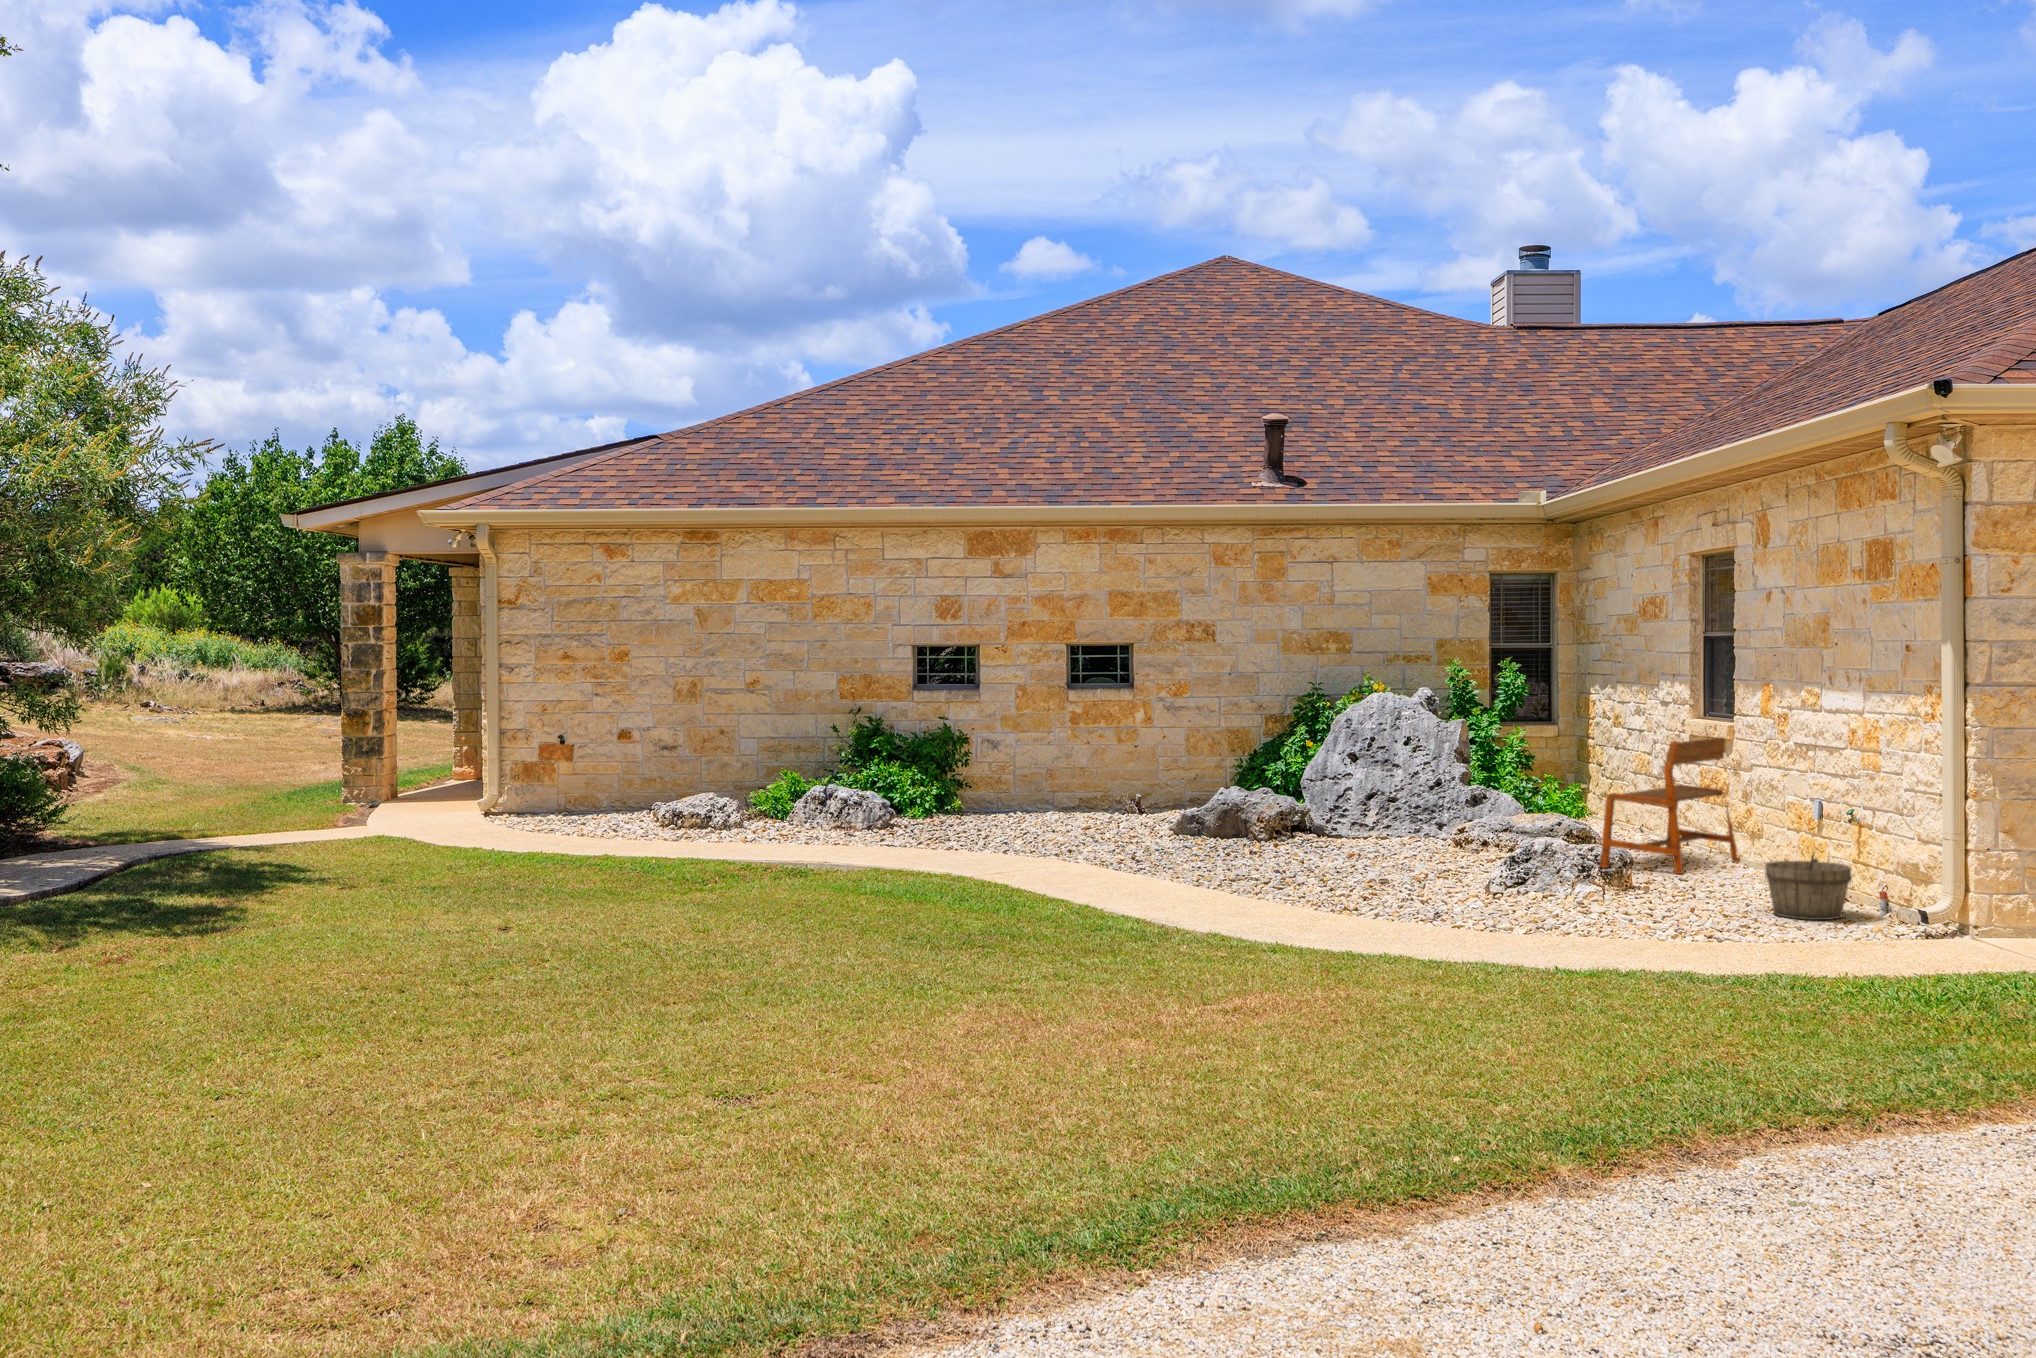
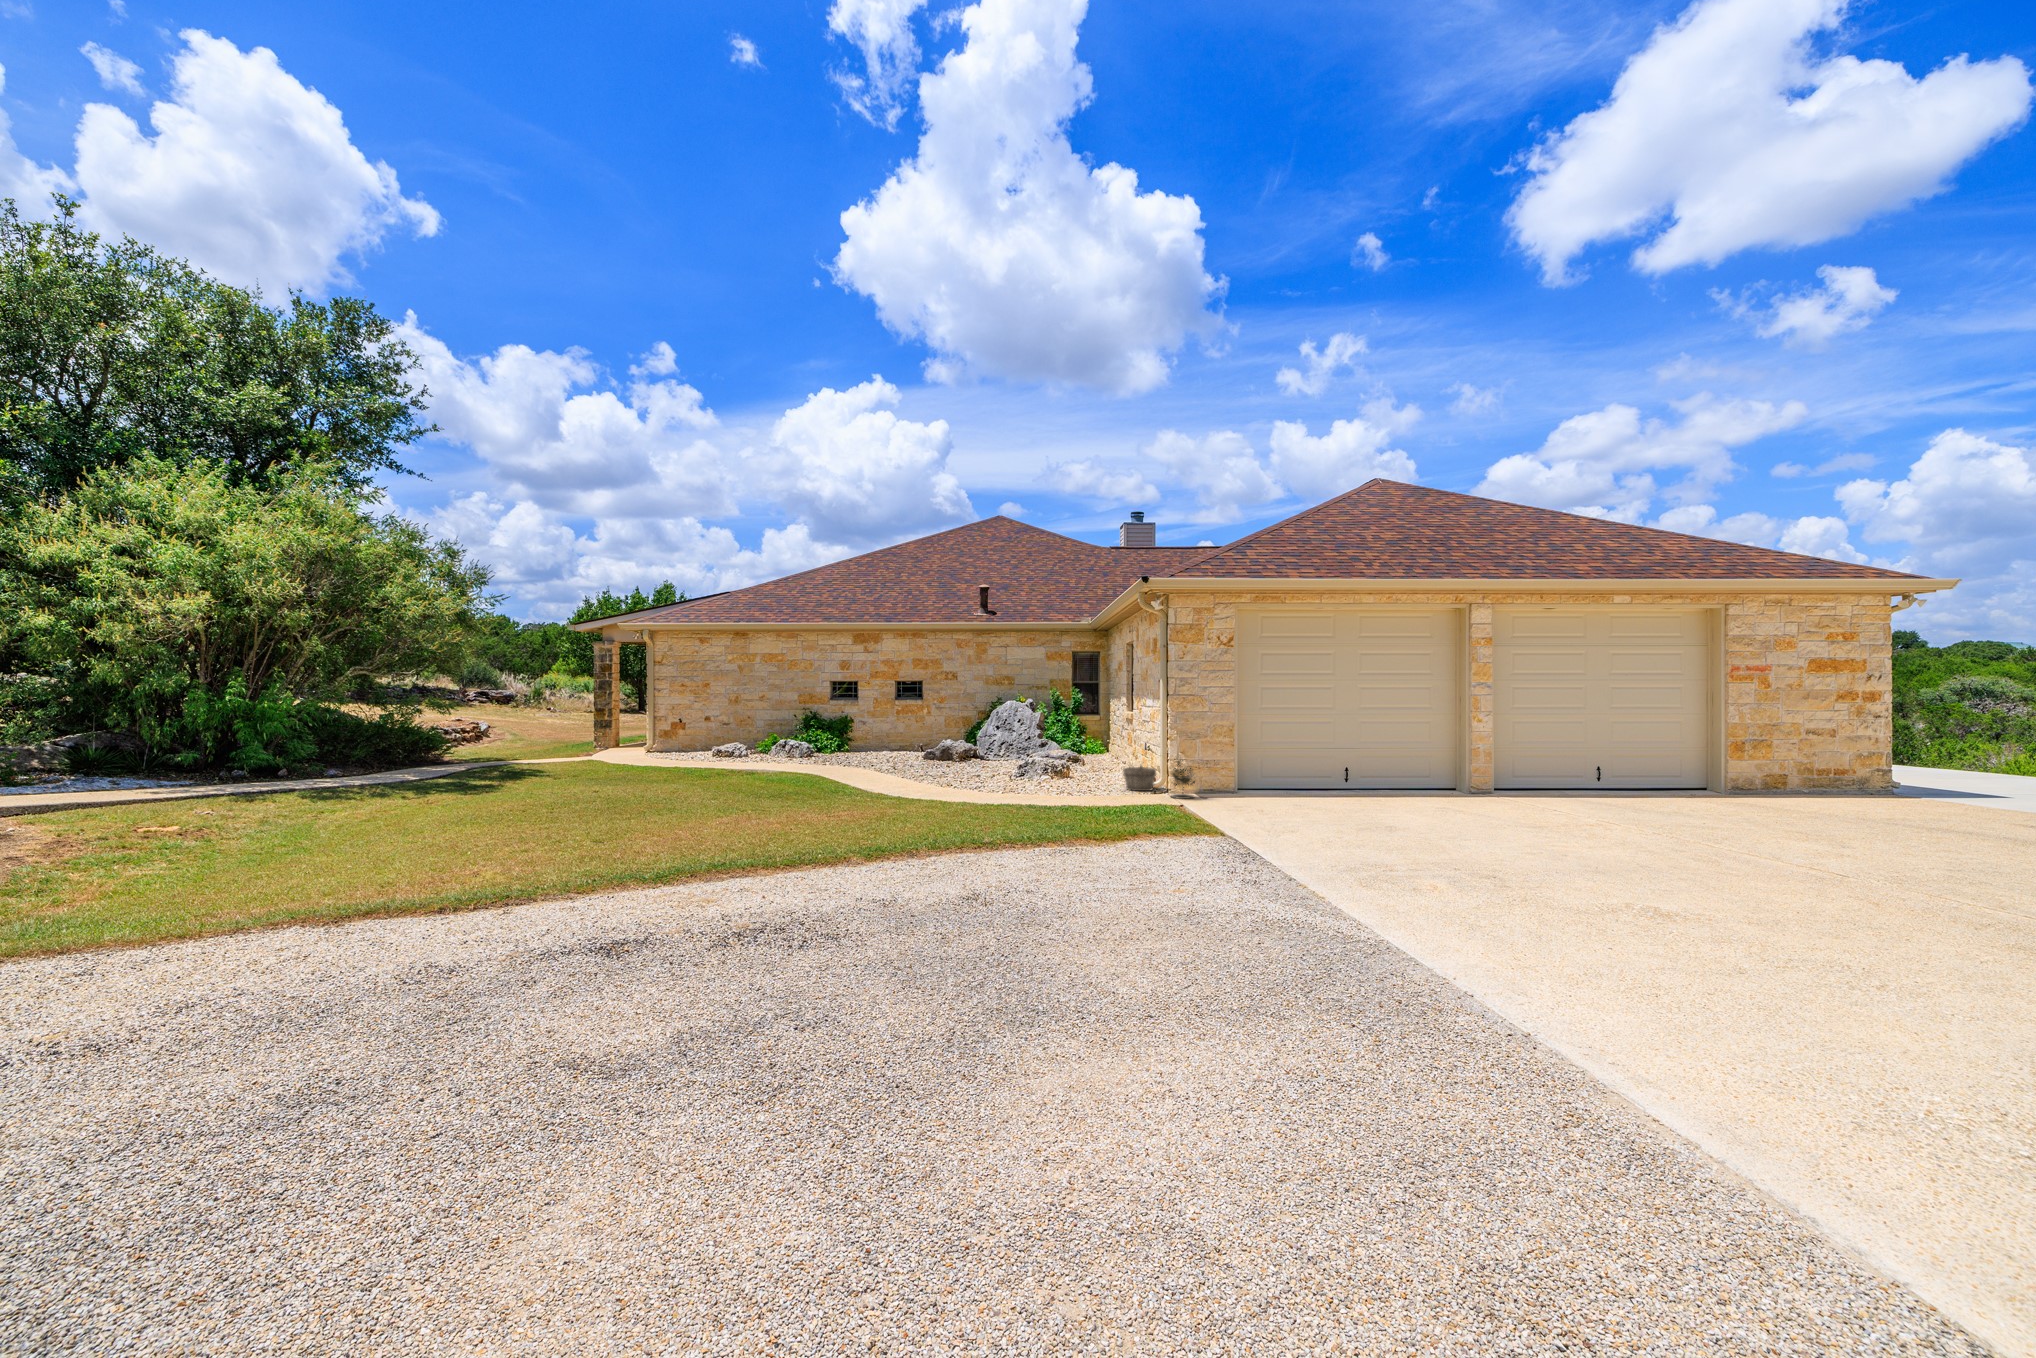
bench: present [1600,737,1740,874] -> none [1082,717,1142,774]
potted tree: none [1909,832,1981,941] -> present [1171,759,1195,799]

